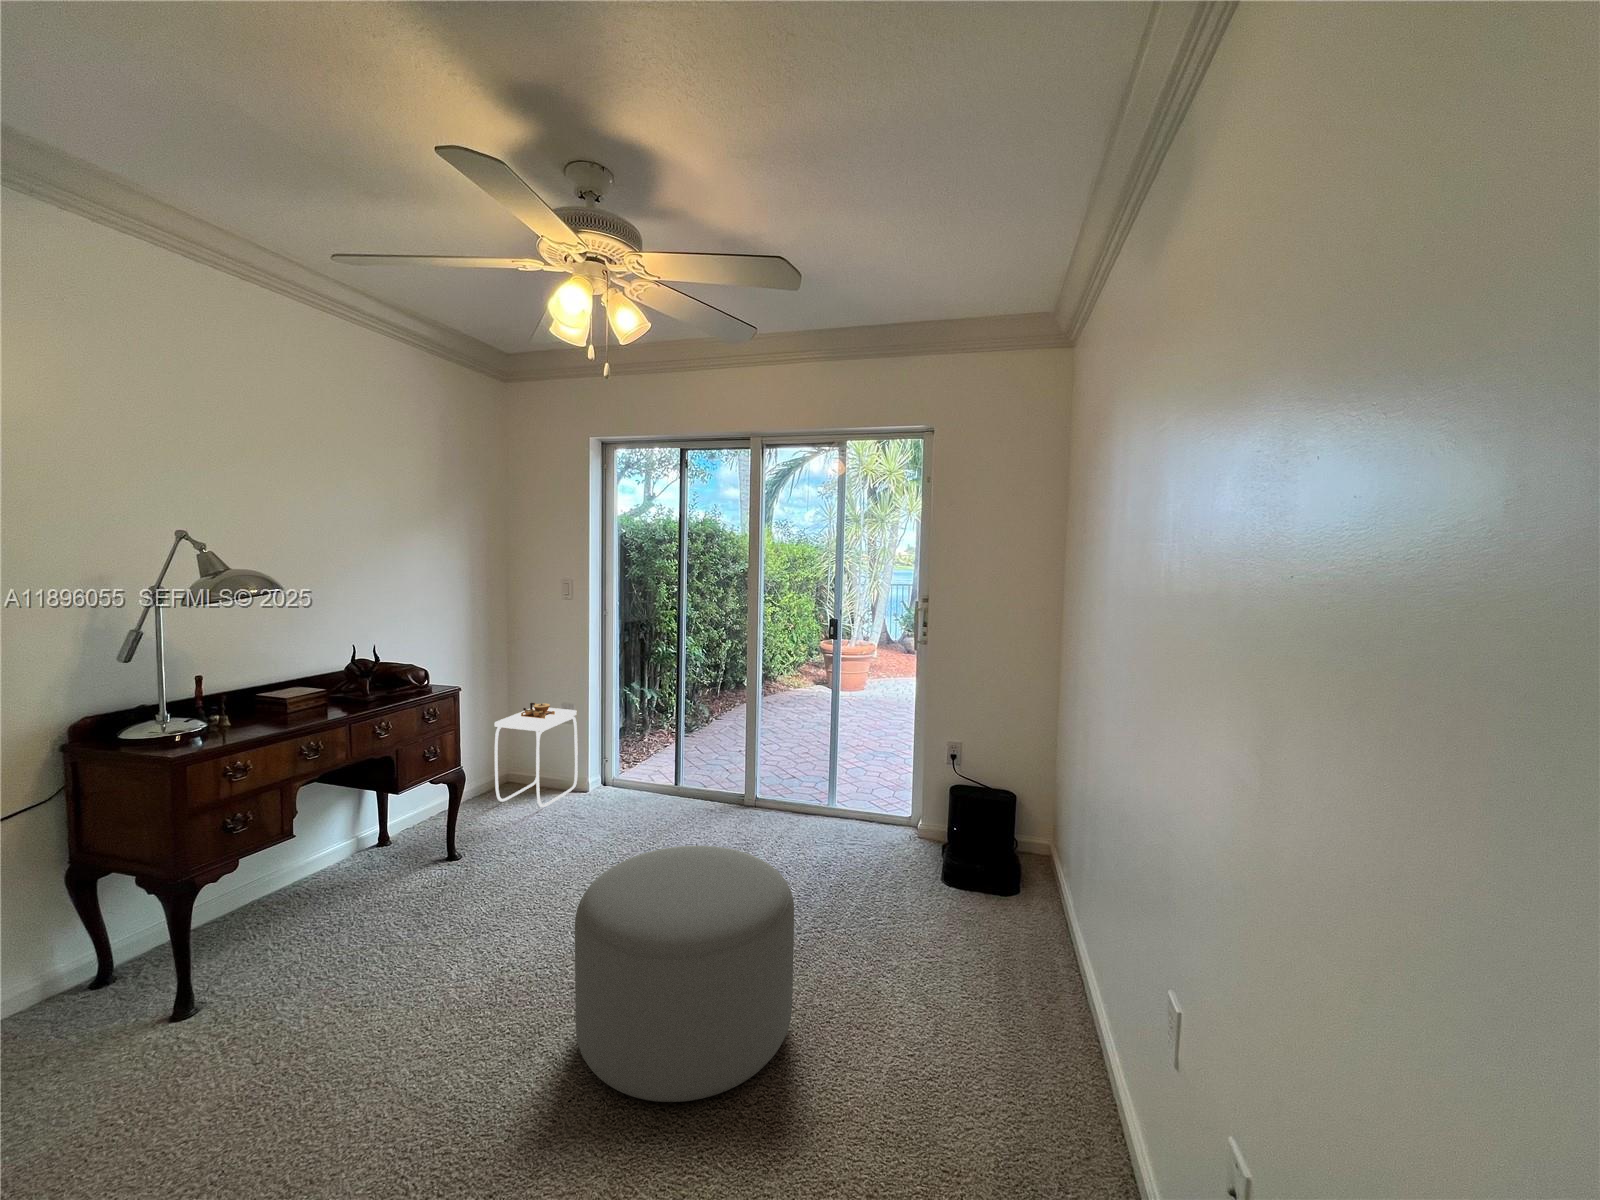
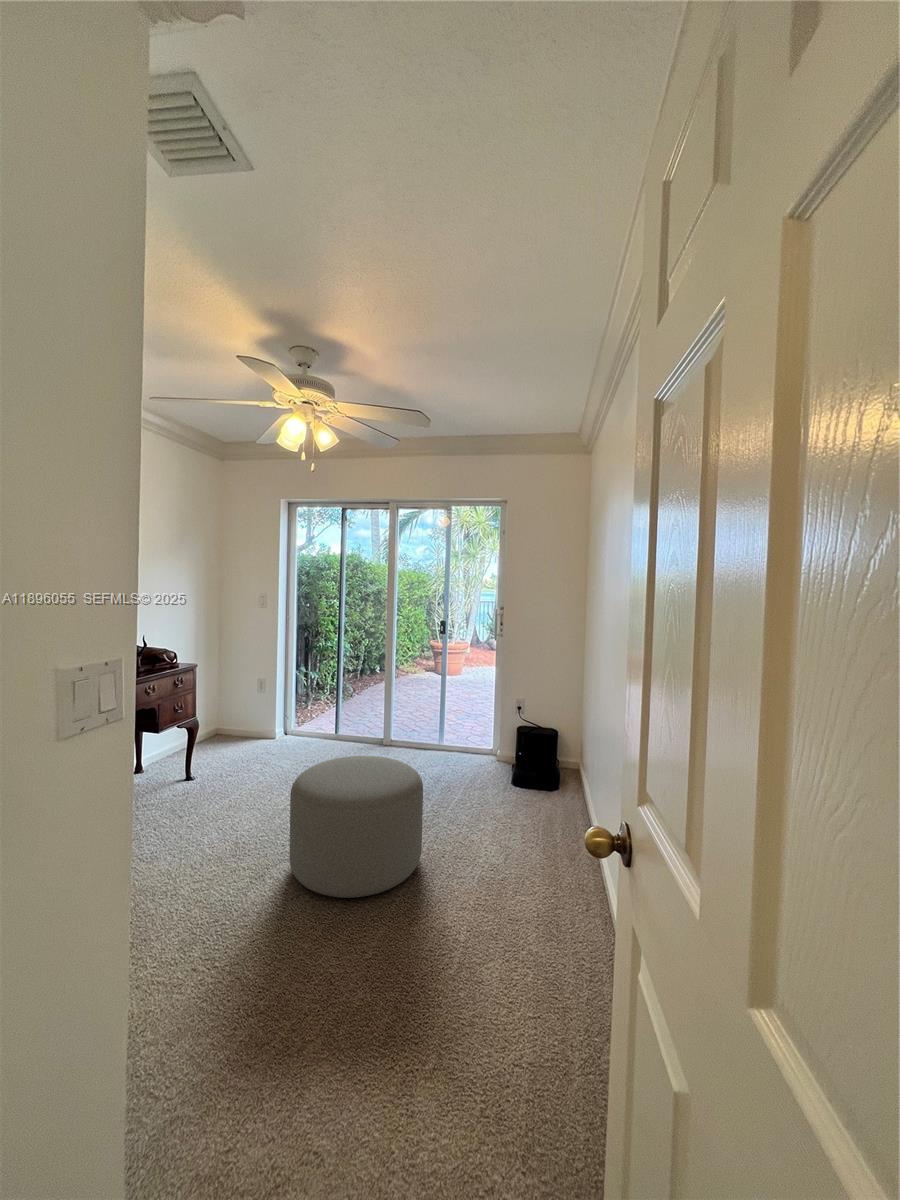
side table: present [495,703,578,807] -> none [212,680,267,750]

